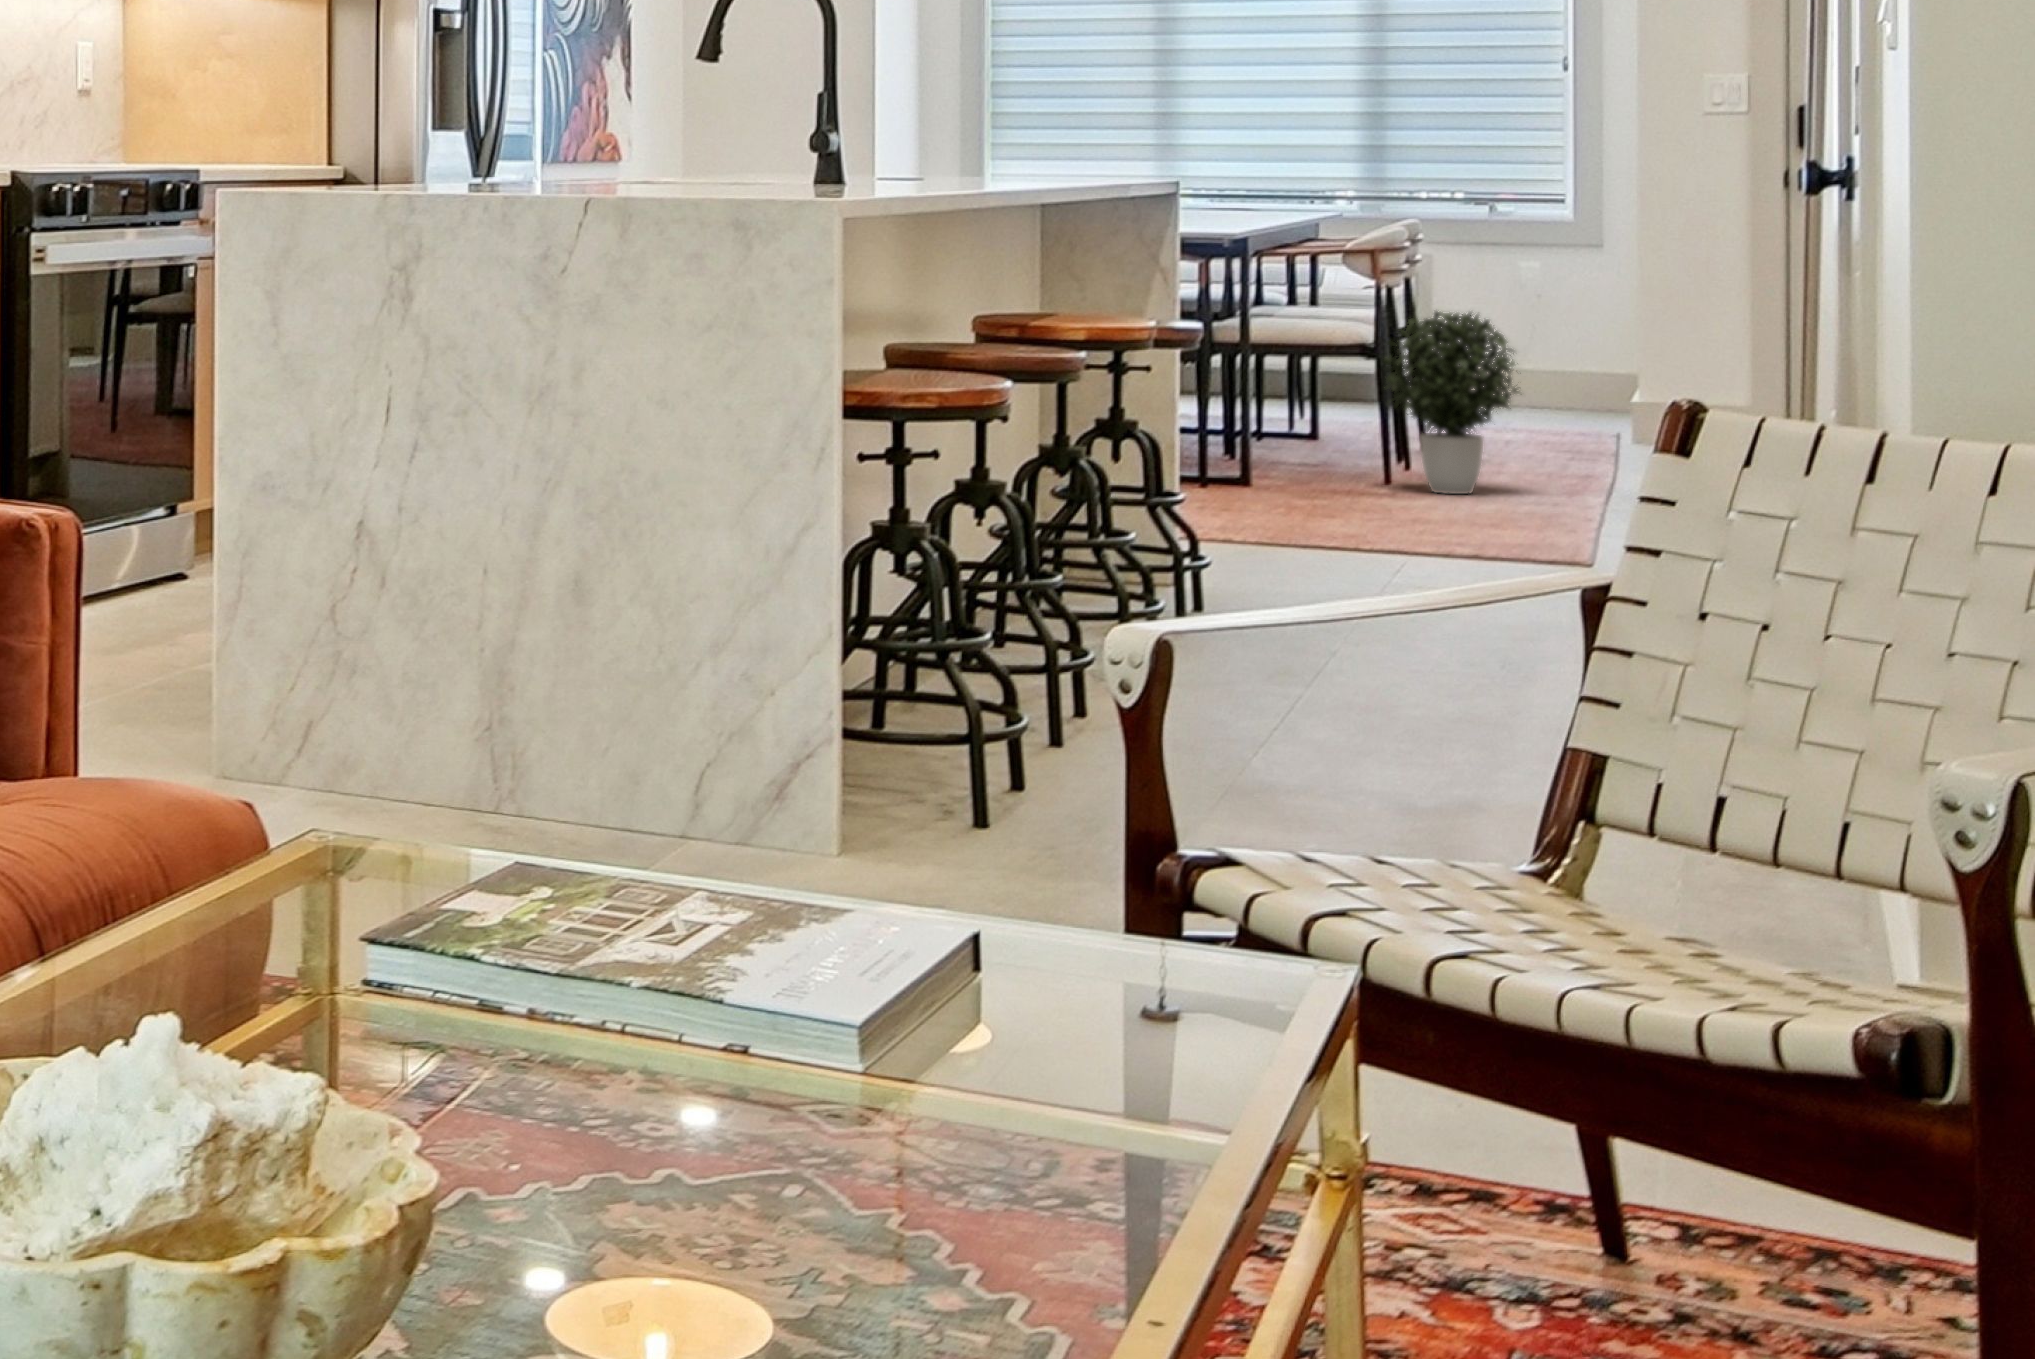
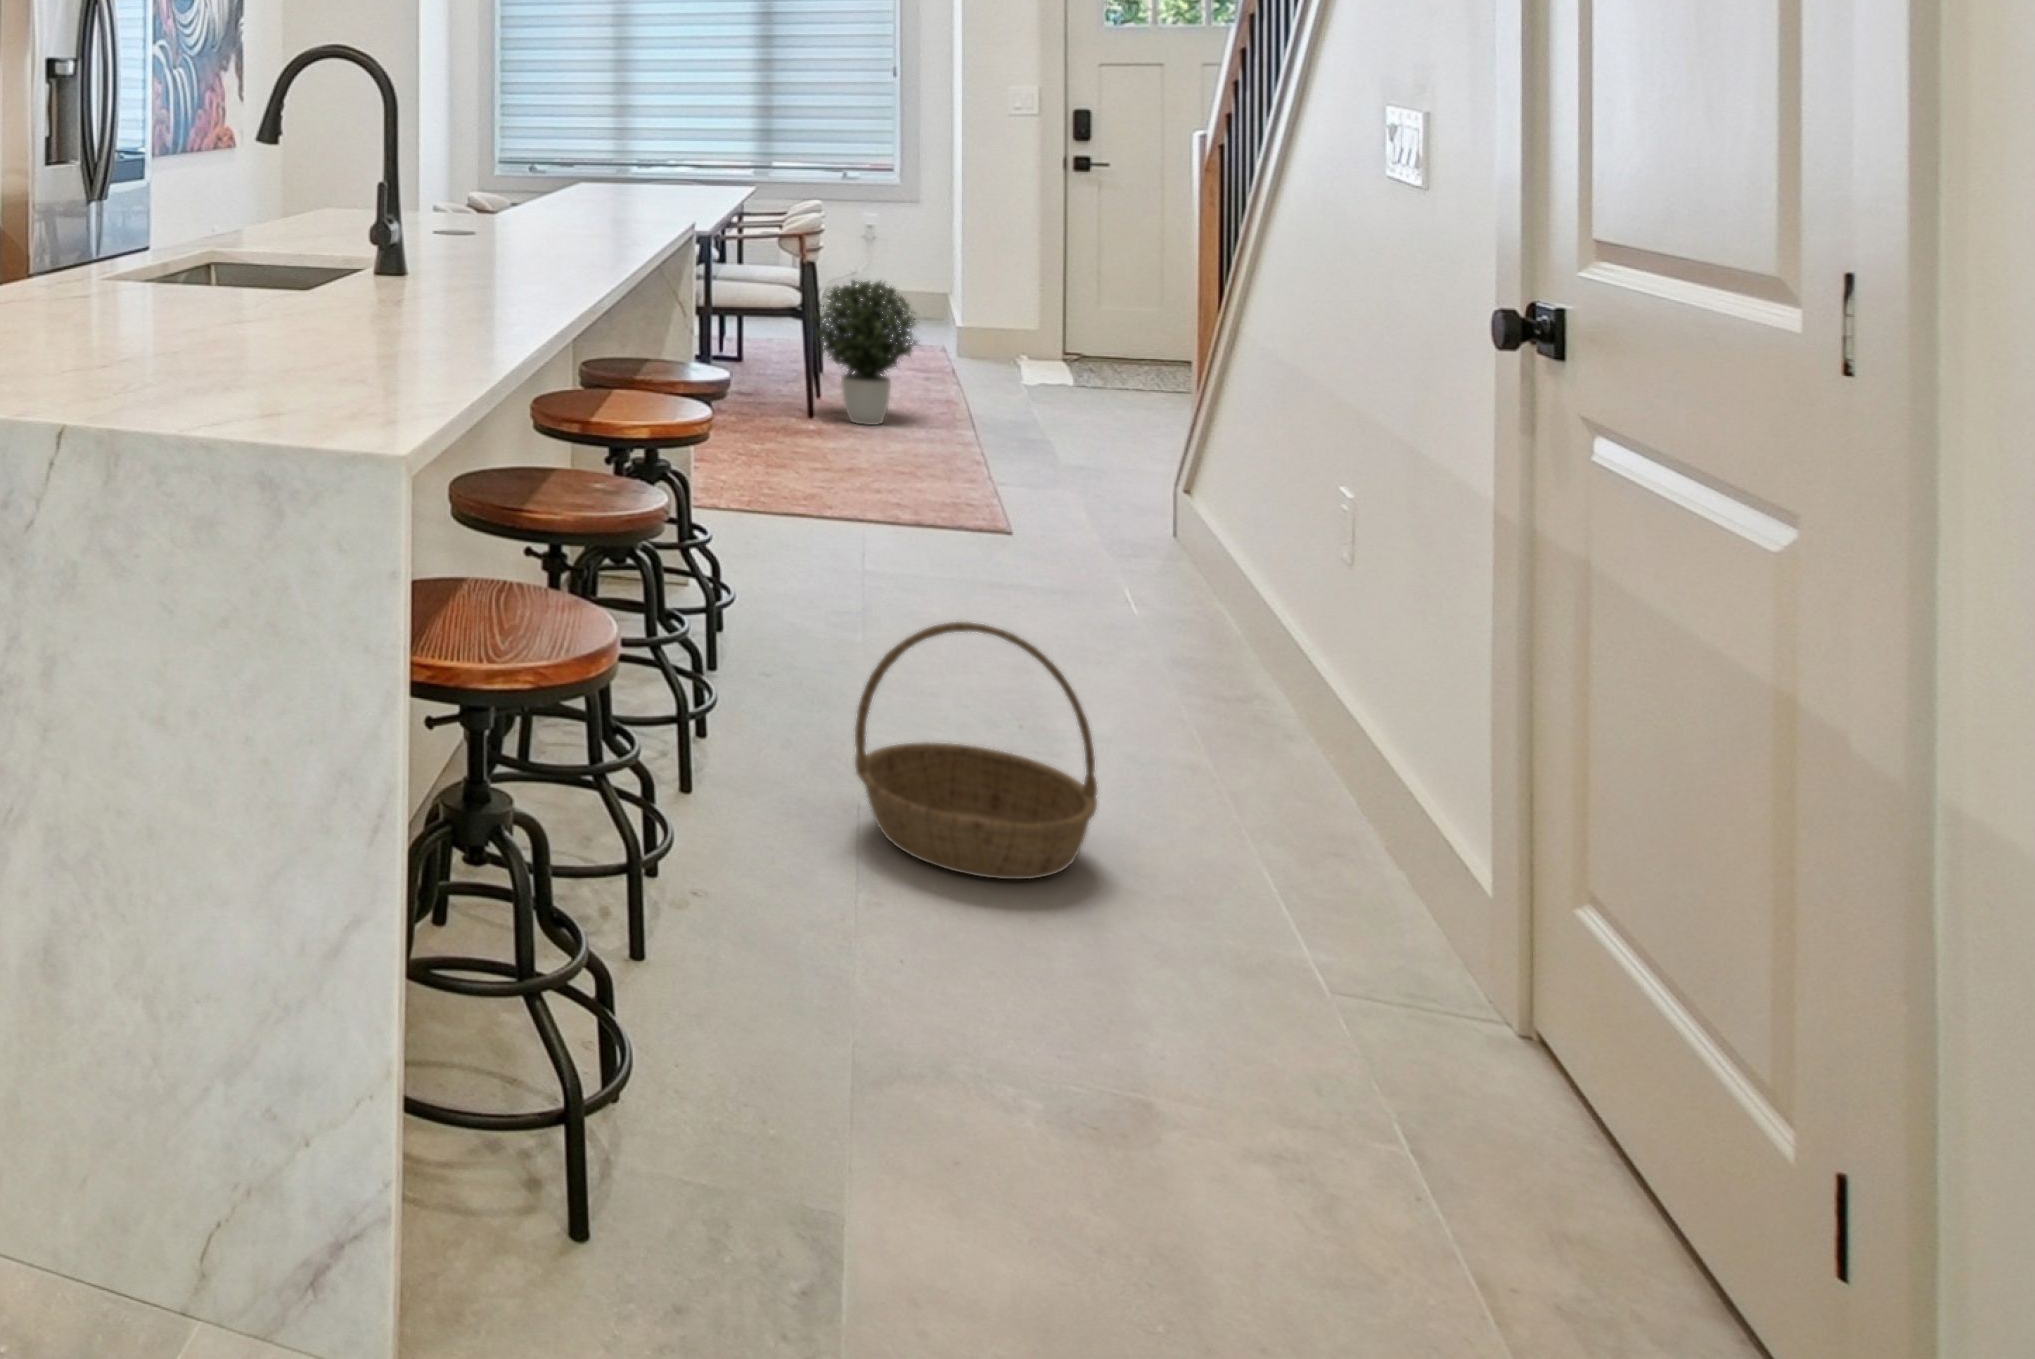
basket: none [1265,486,1482,700] -> present [855,622,1097,879]

